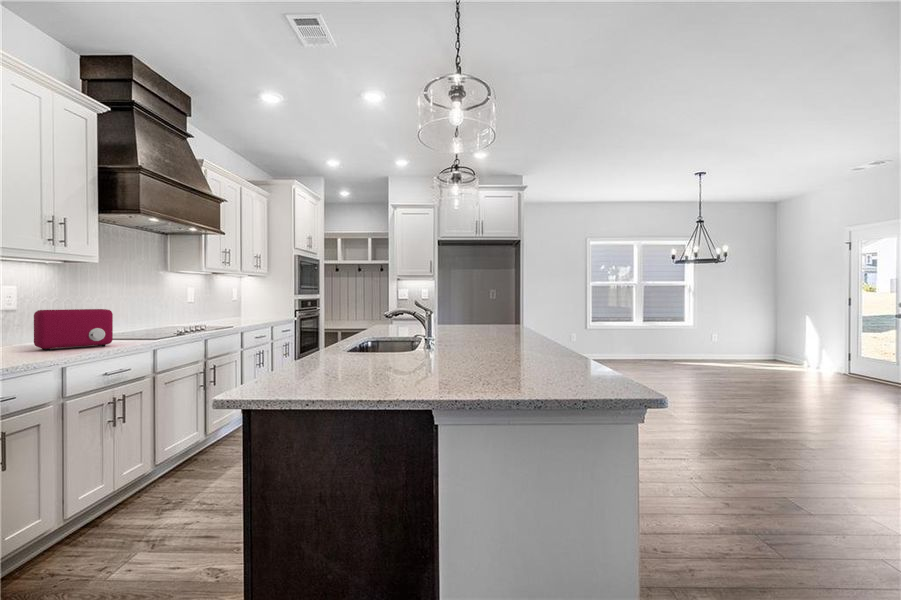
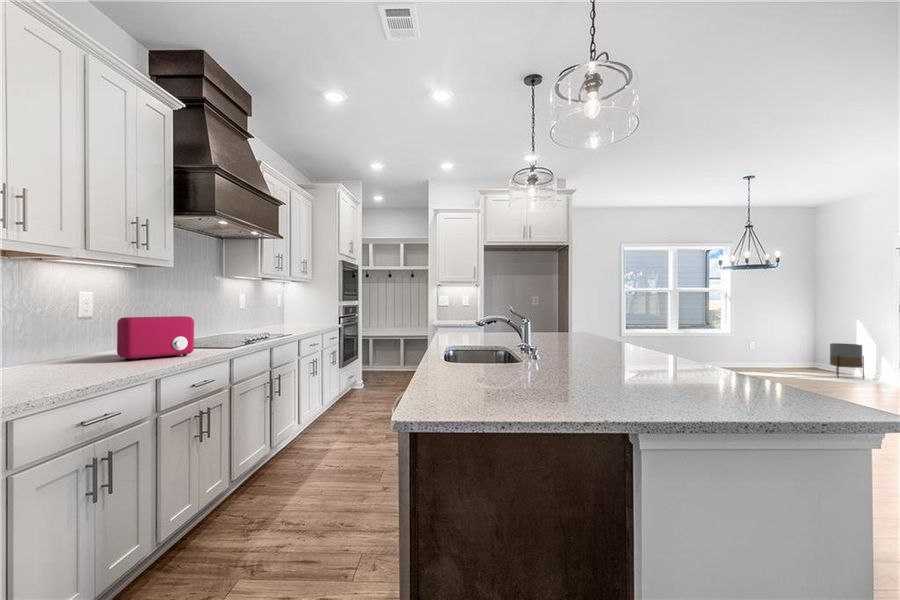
planter: none [783,338,814,372] -> present [830,343,864,378]

